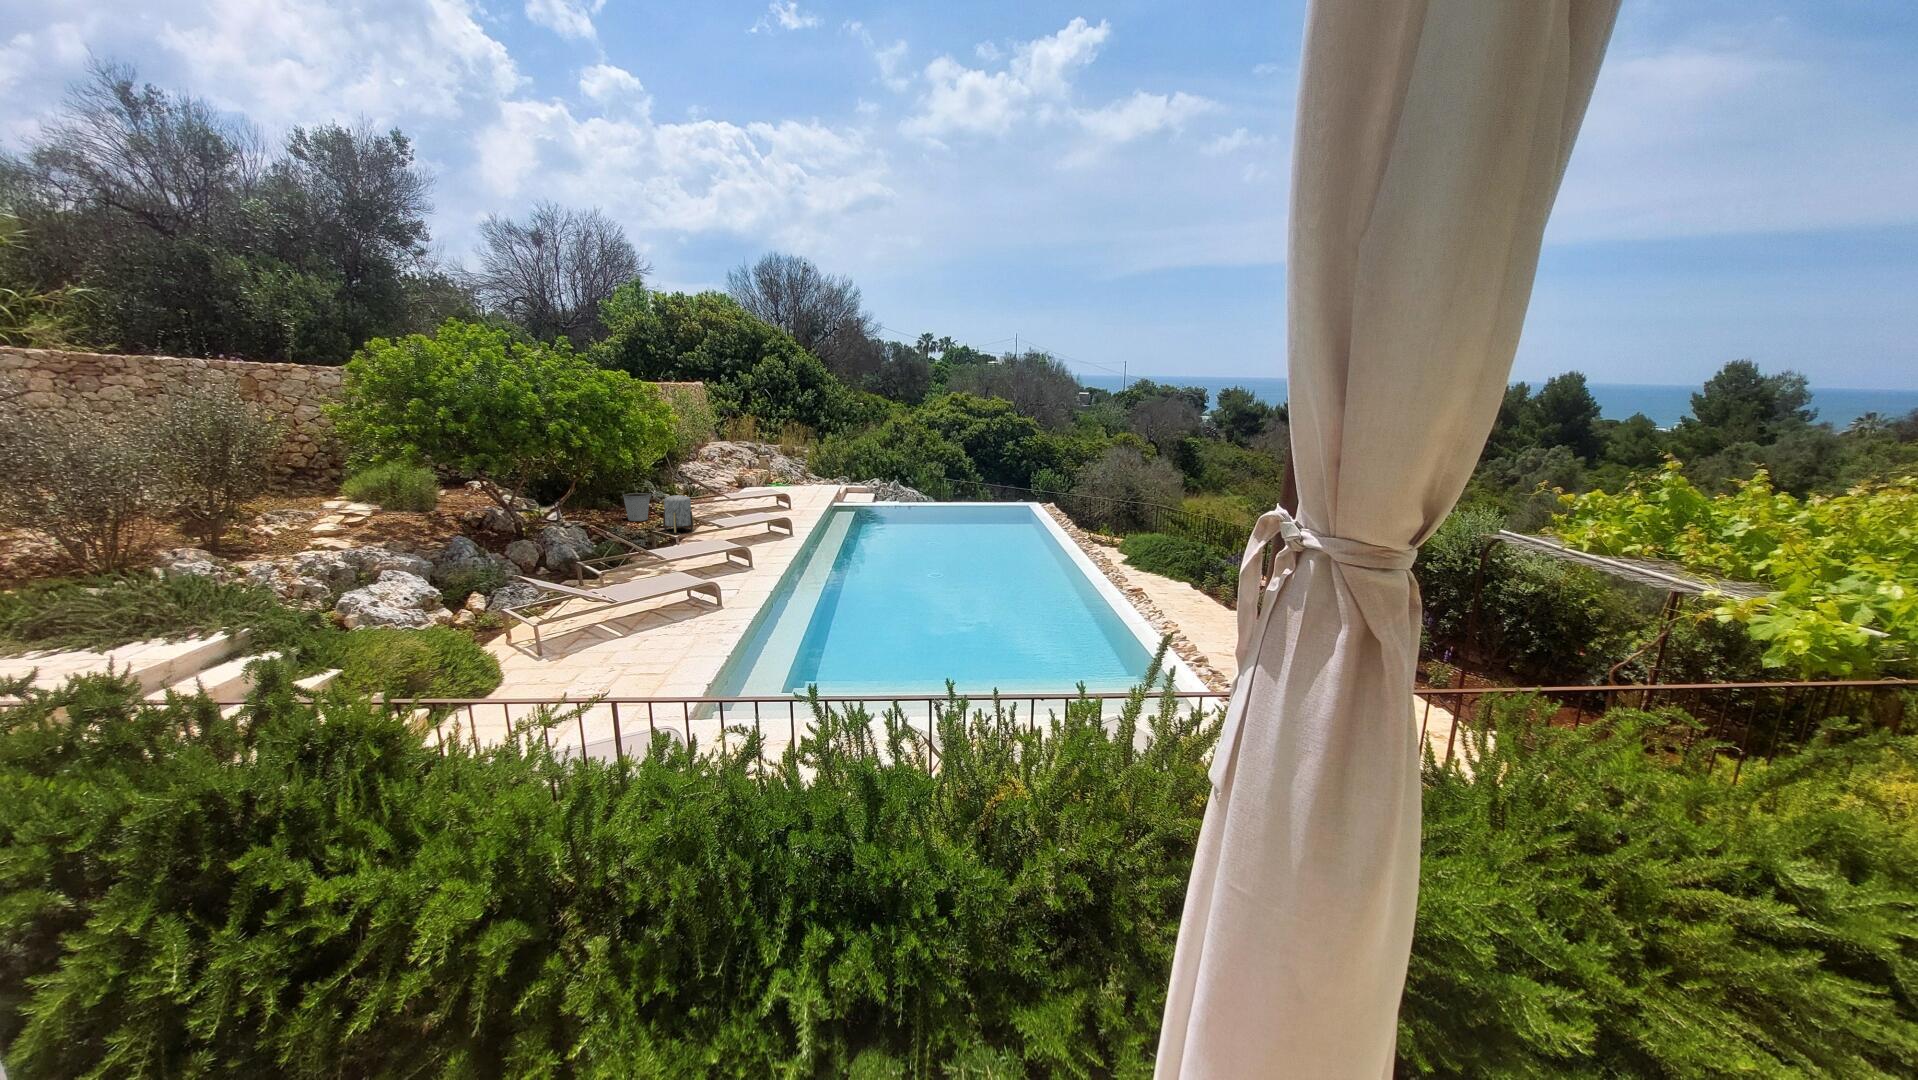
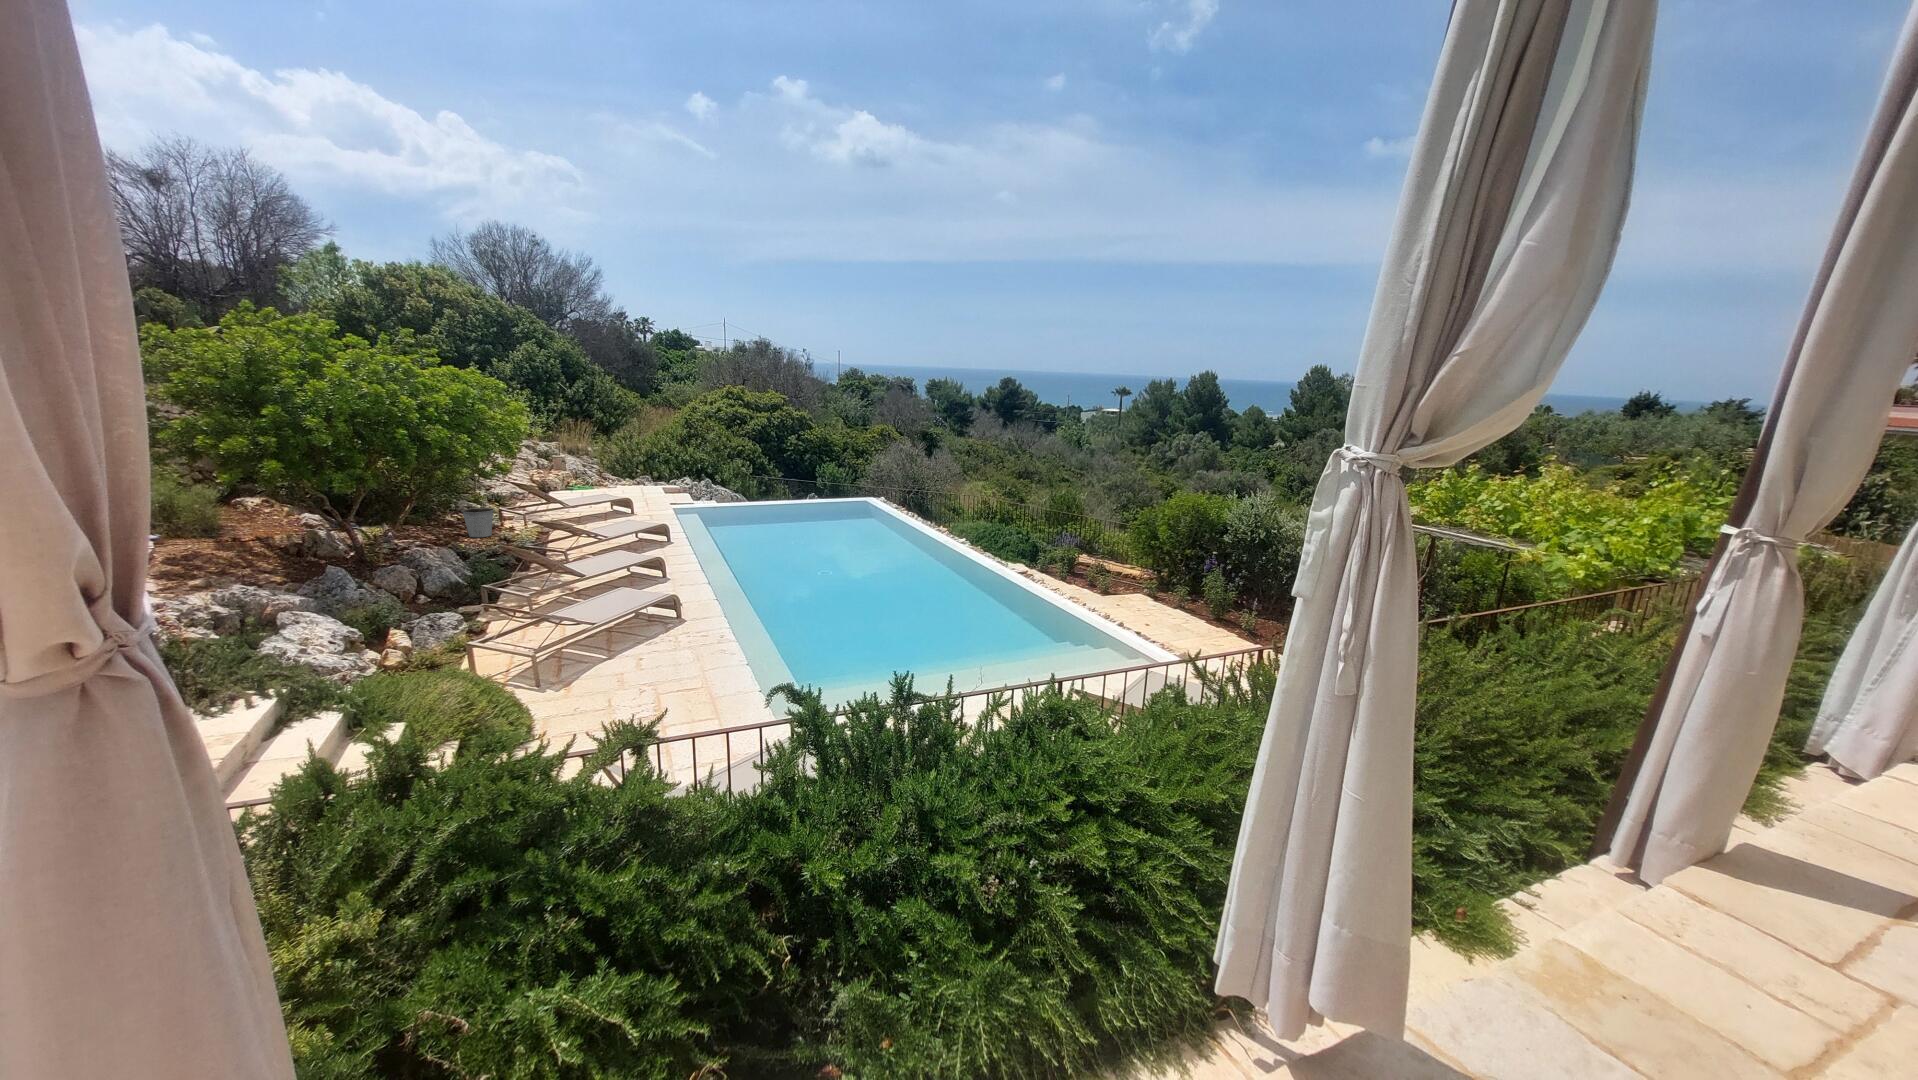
stool: present [663,495,694,533] -> none [523,510,557,547]

